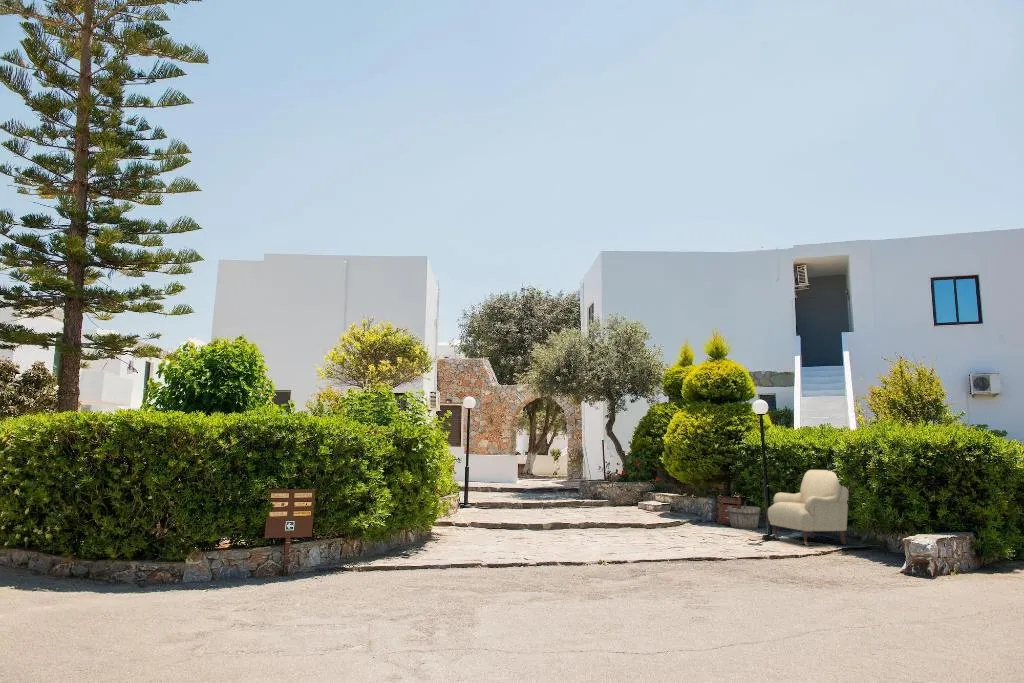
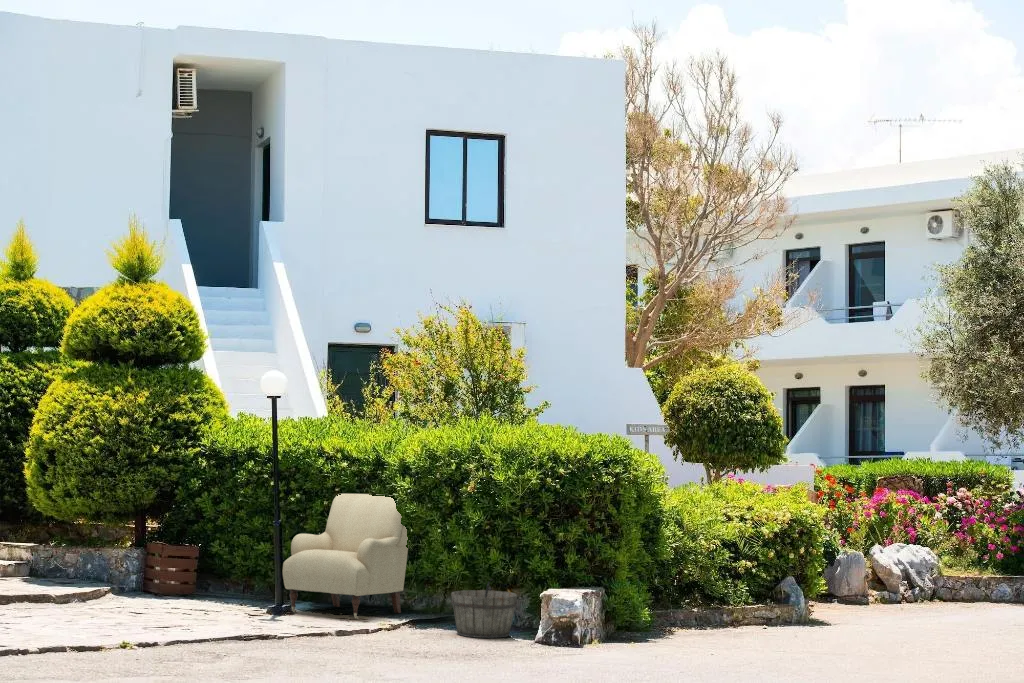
wooden bucket: present [727,500,760,529] -> present [450,579,517,638]

